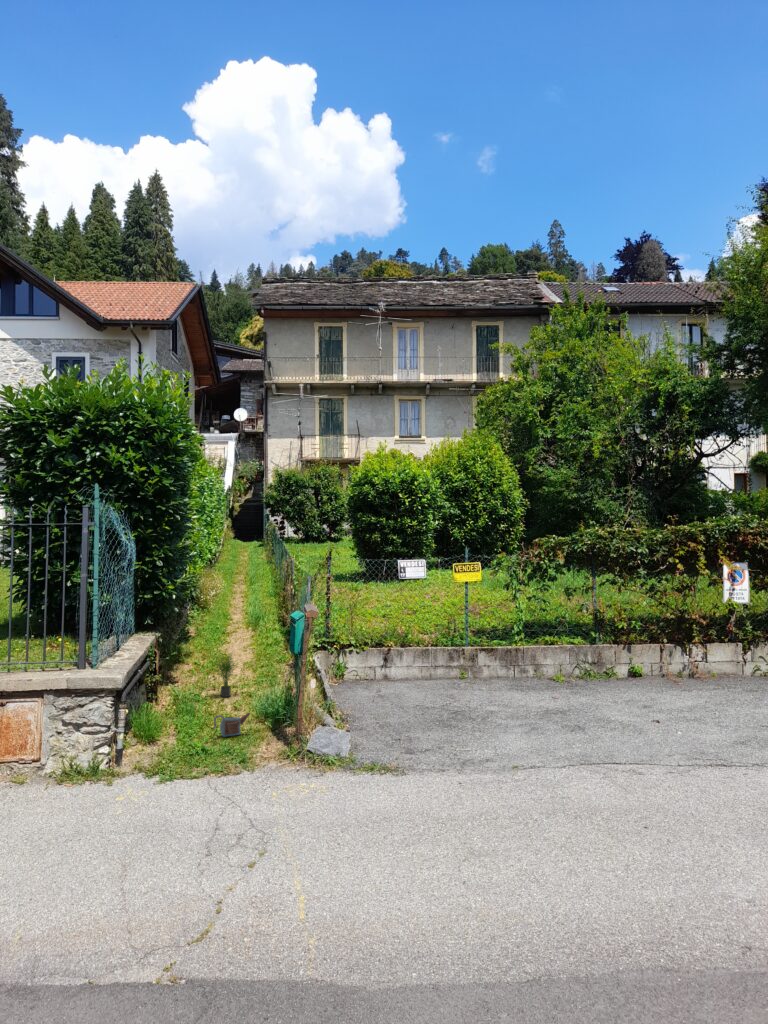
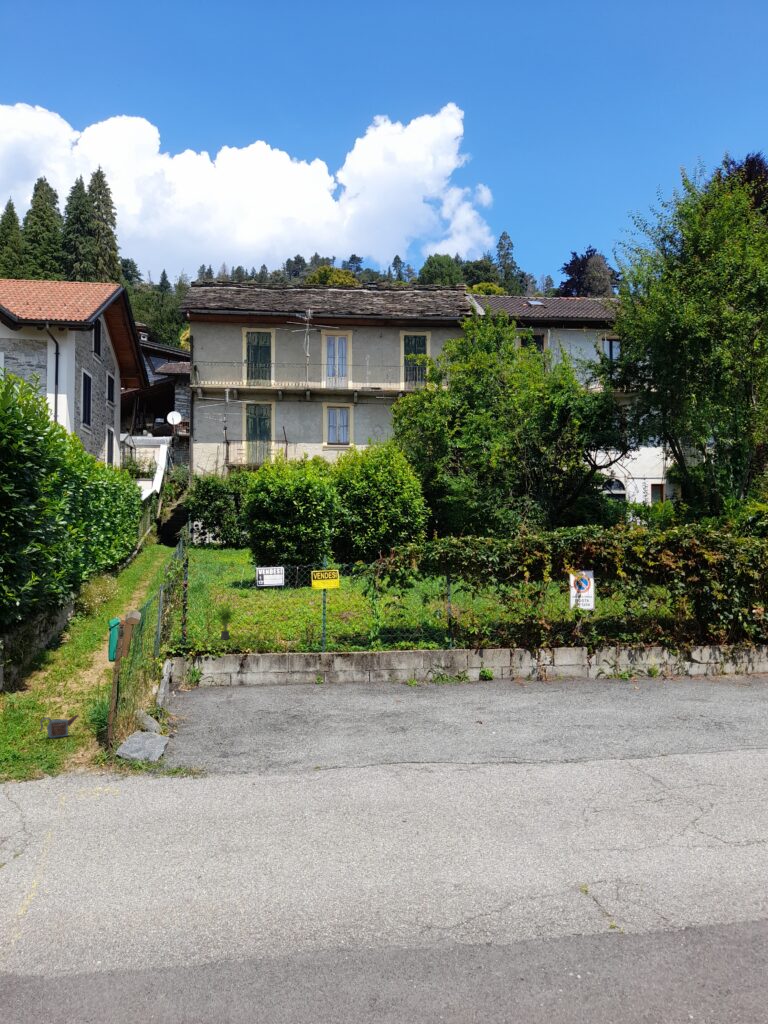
potted plant: present [215,654,234,697] -> present [217,605,232,640]

